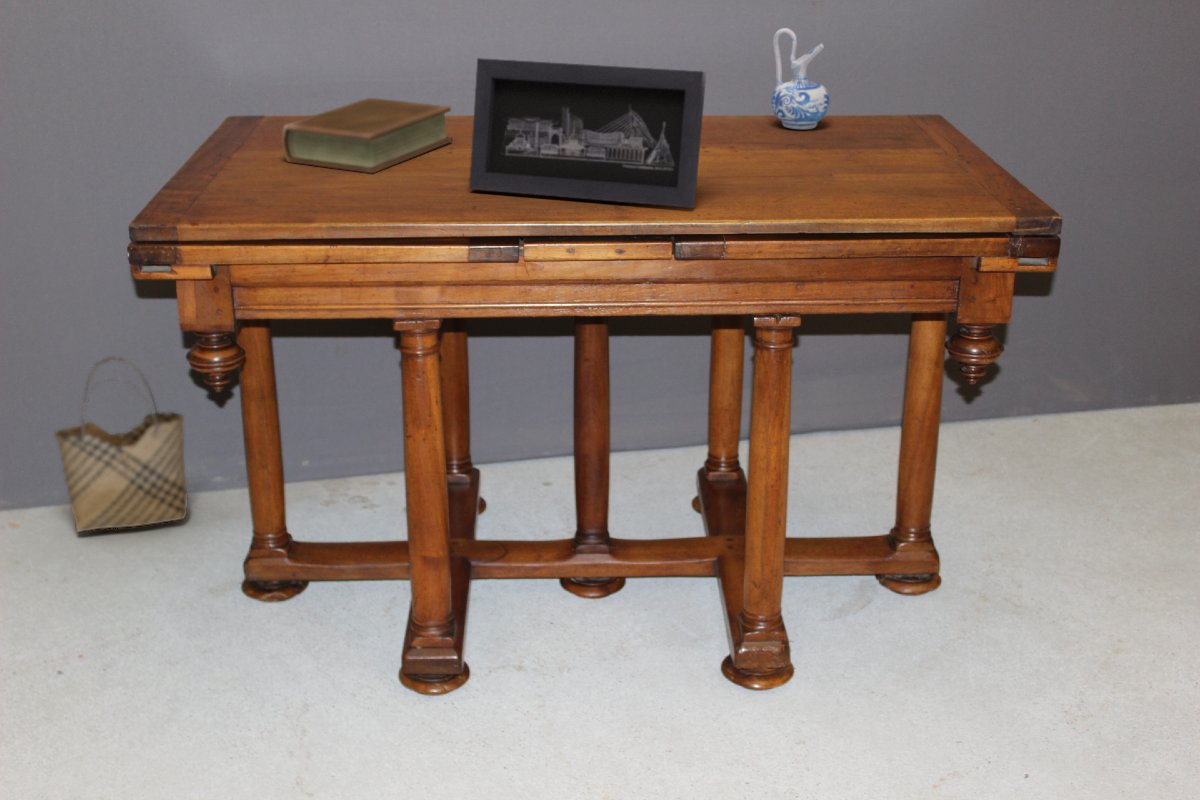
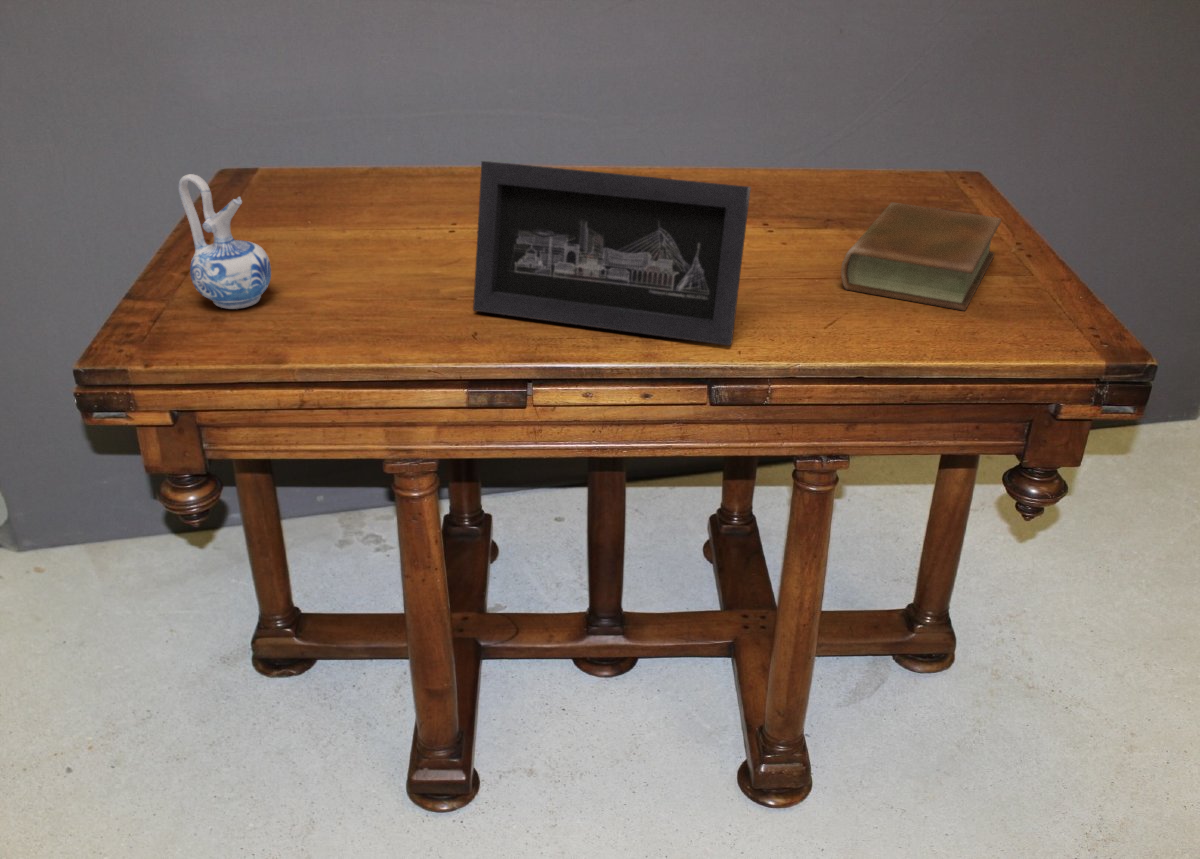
ceramic pitcher: present [771,28,829,129] -> present [178,174,271,309]
book: present [281,98,452,173] -> present [841,203,1001,311]
woven basket: present [55,358,187,532] -> none [75,425,215,595]

